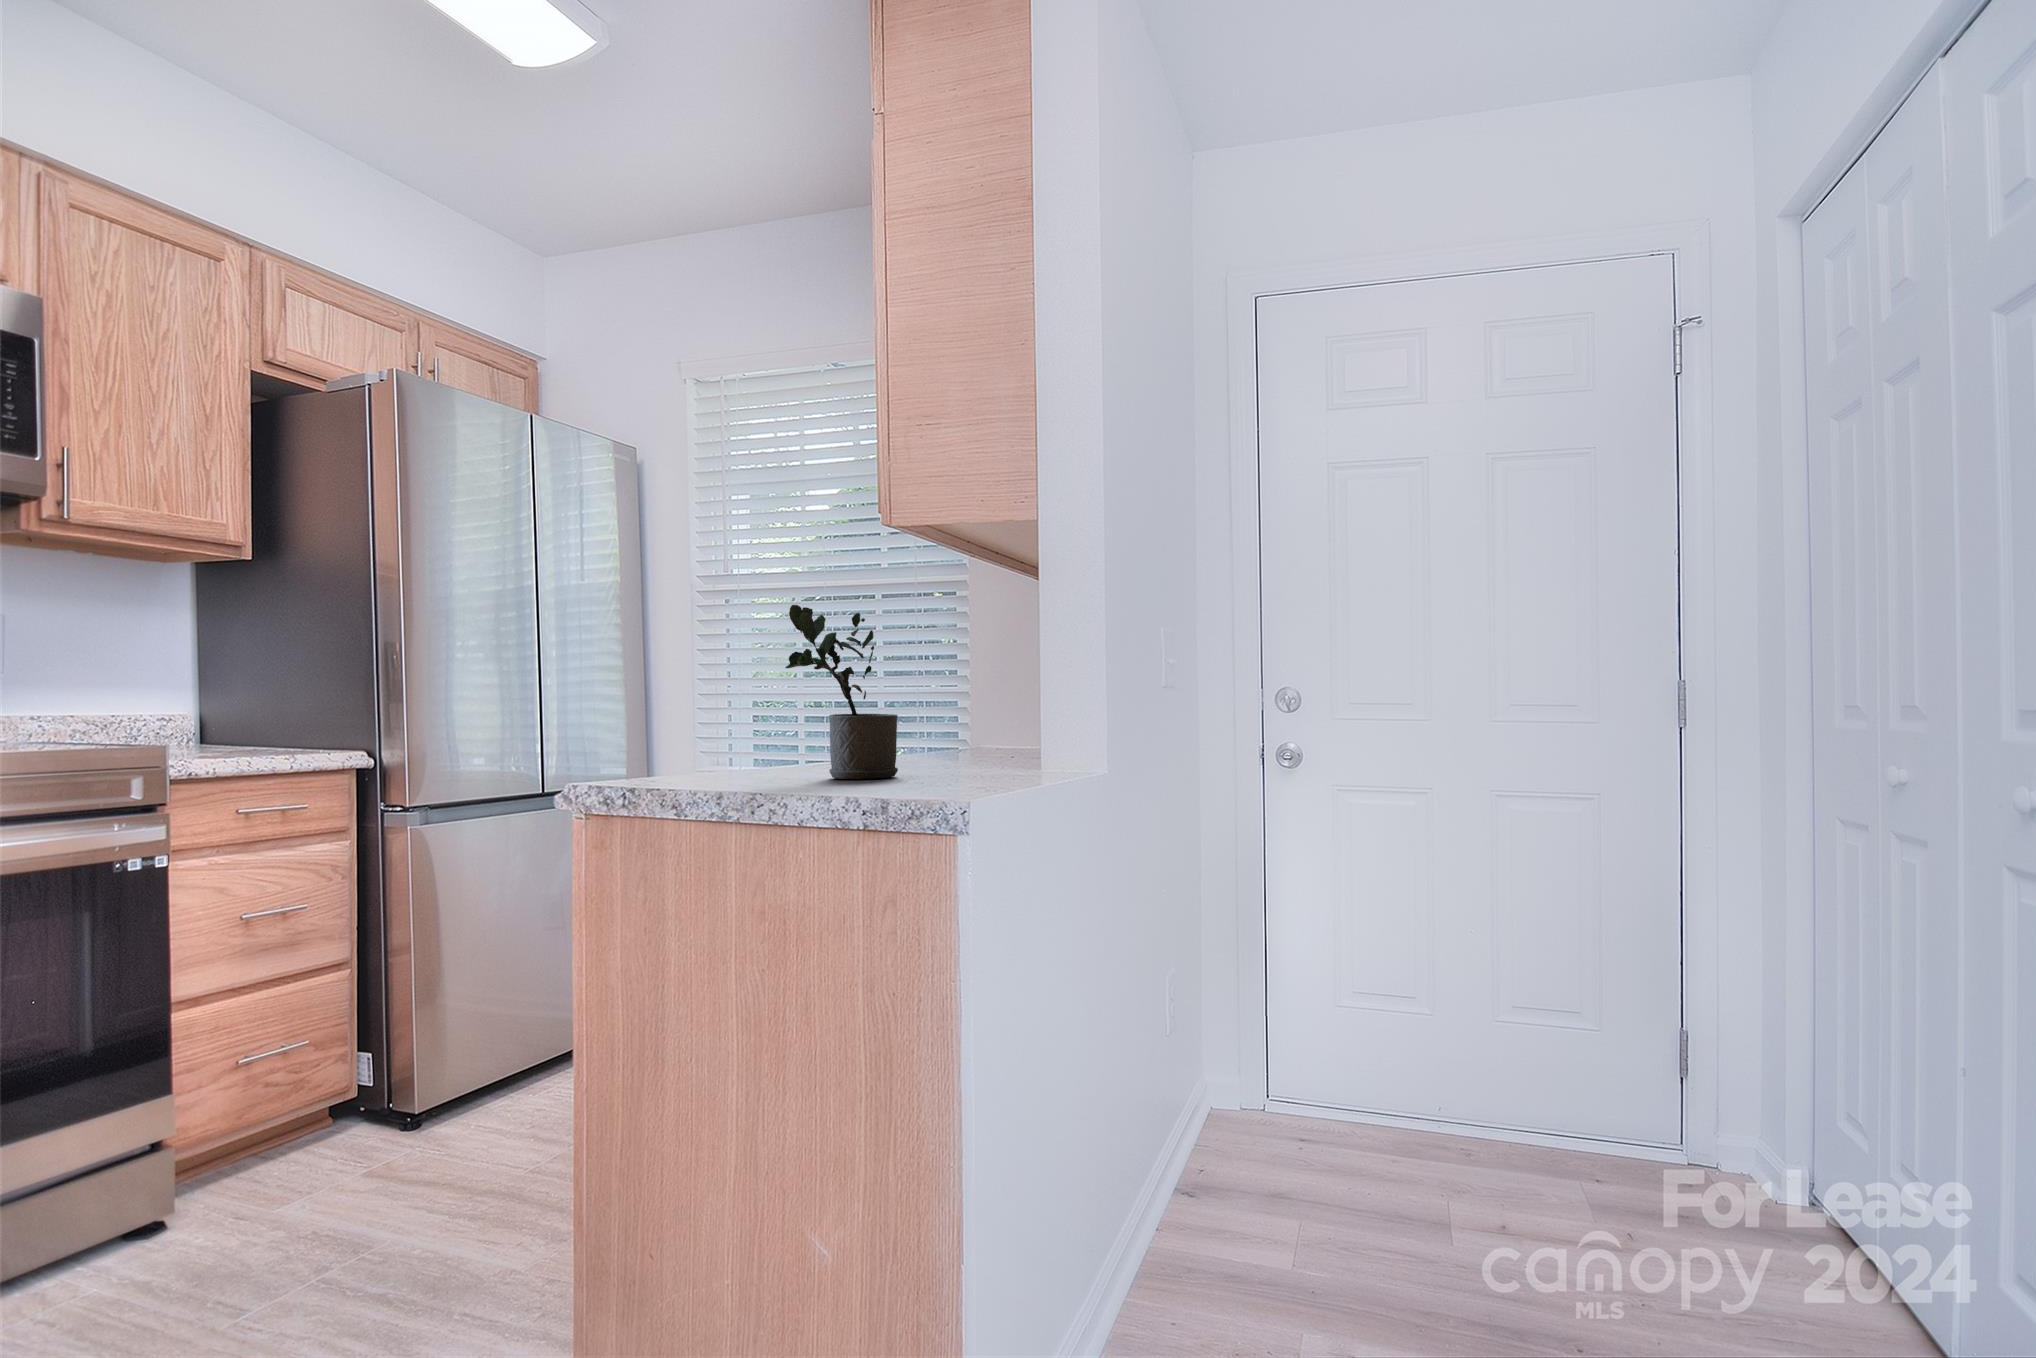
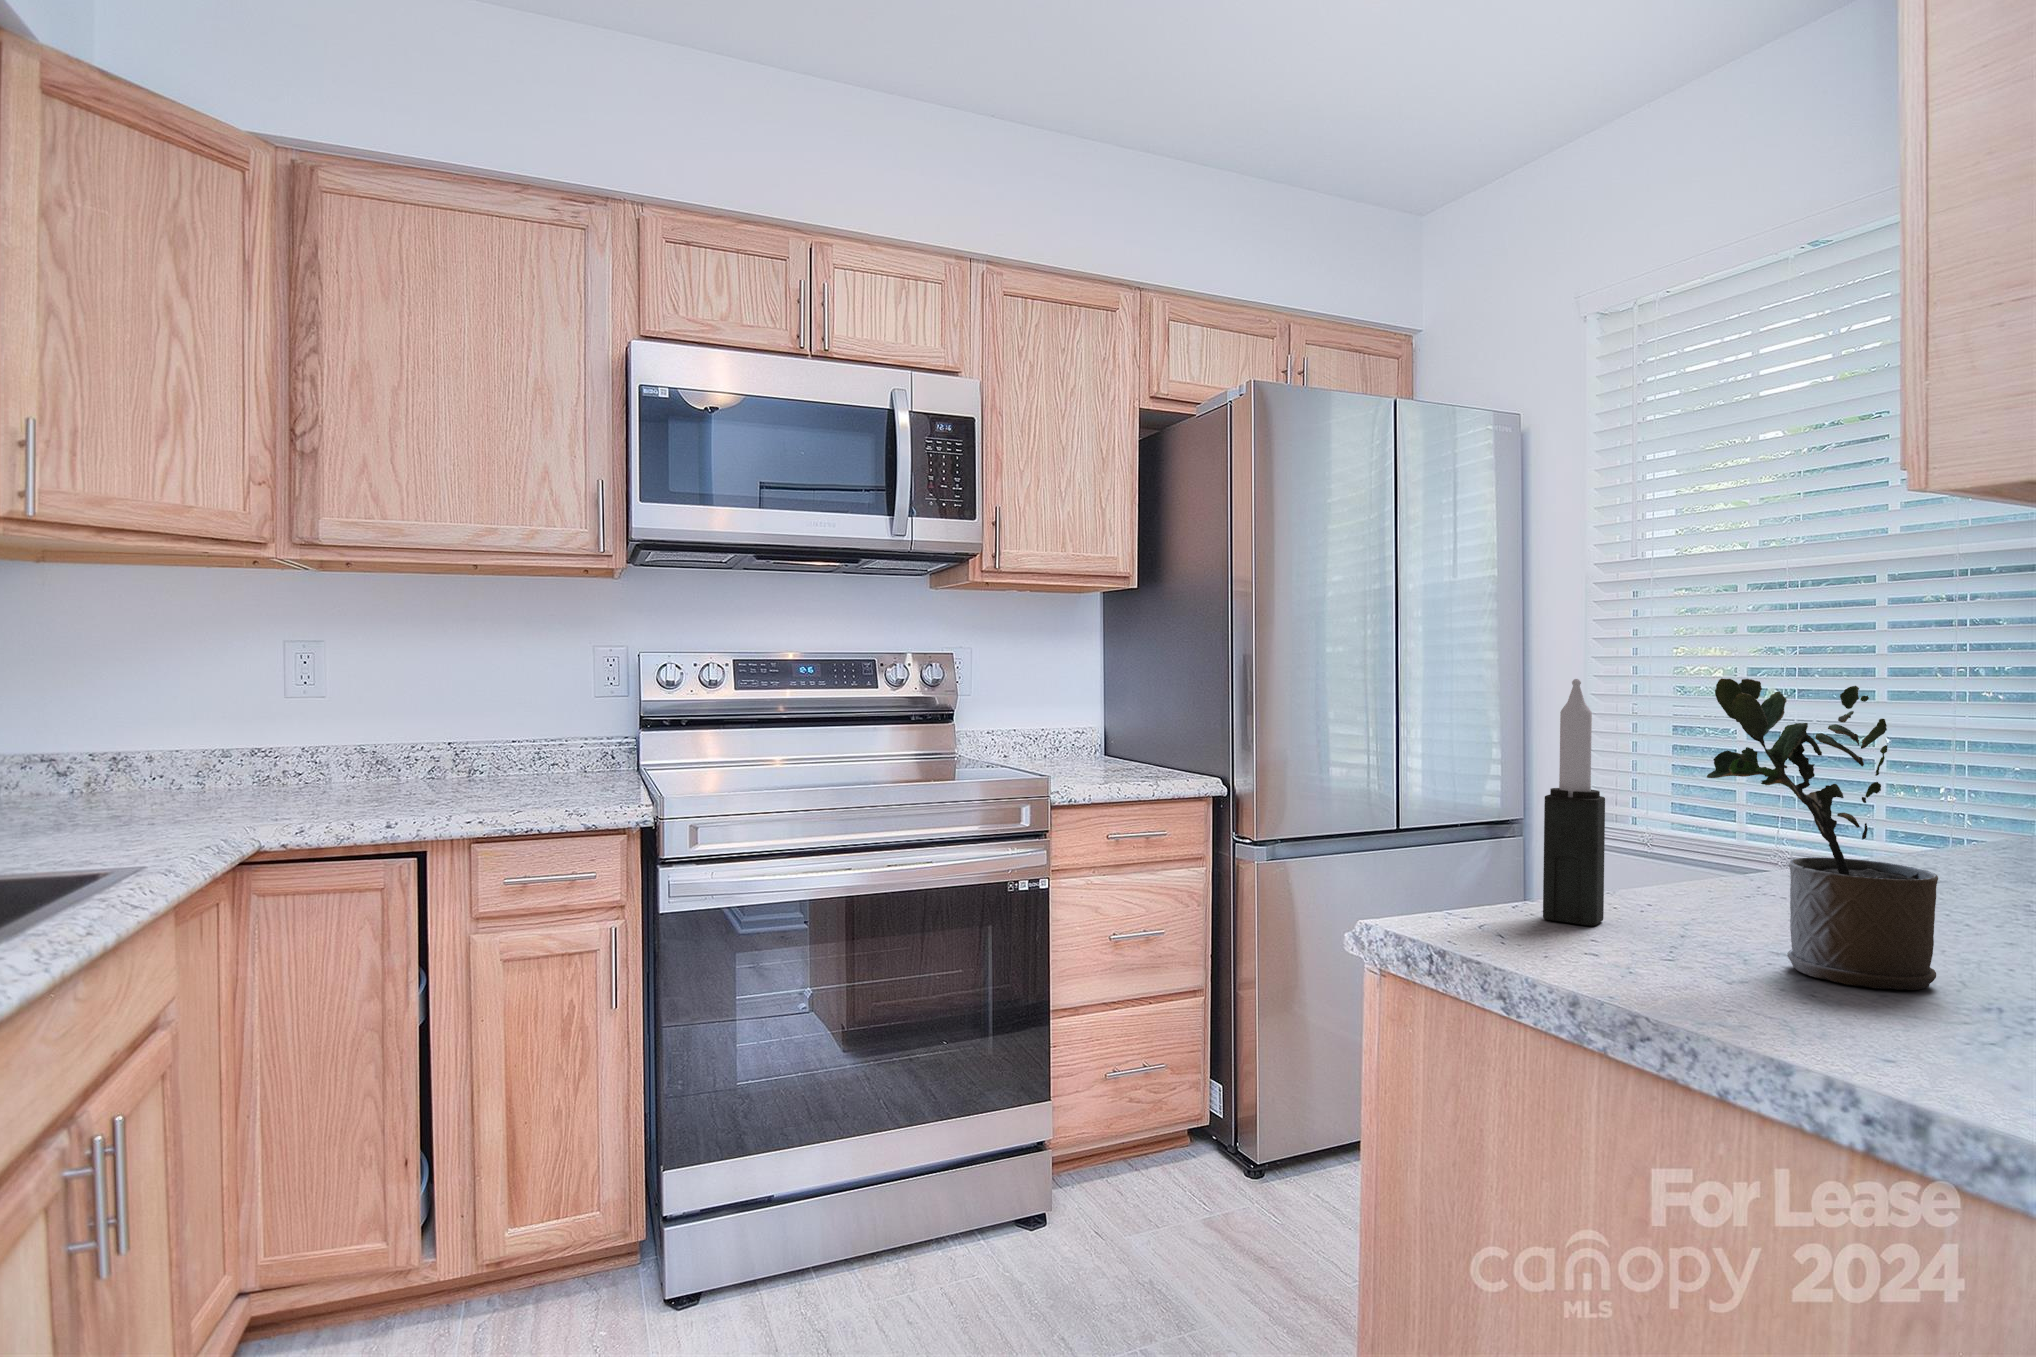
candle: none [688,613,726,778] -> present [1543,679,1605,925]

